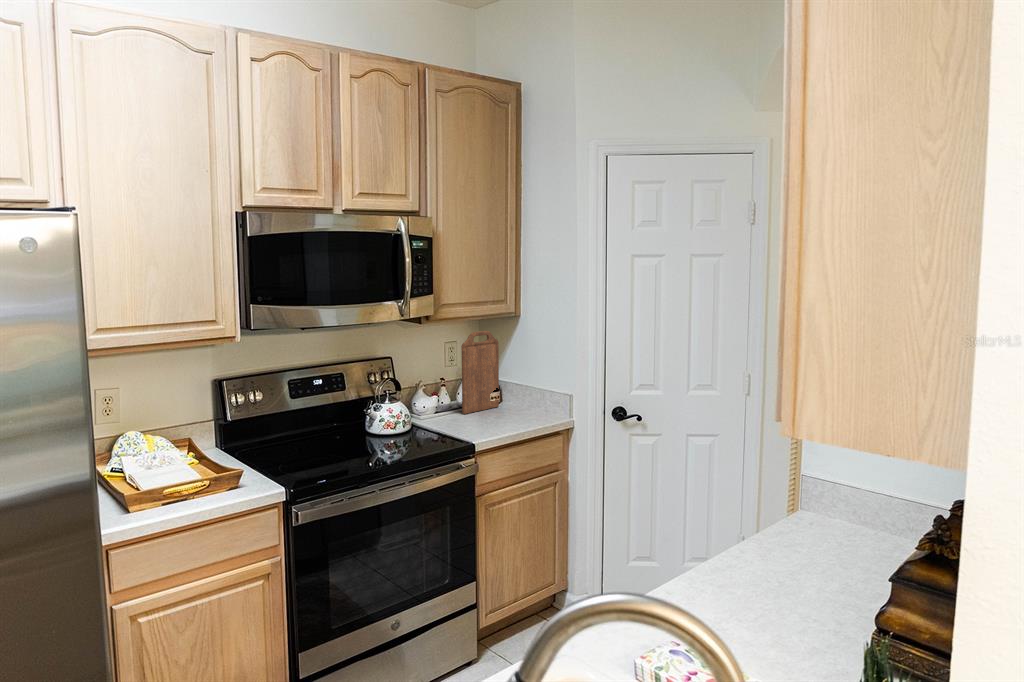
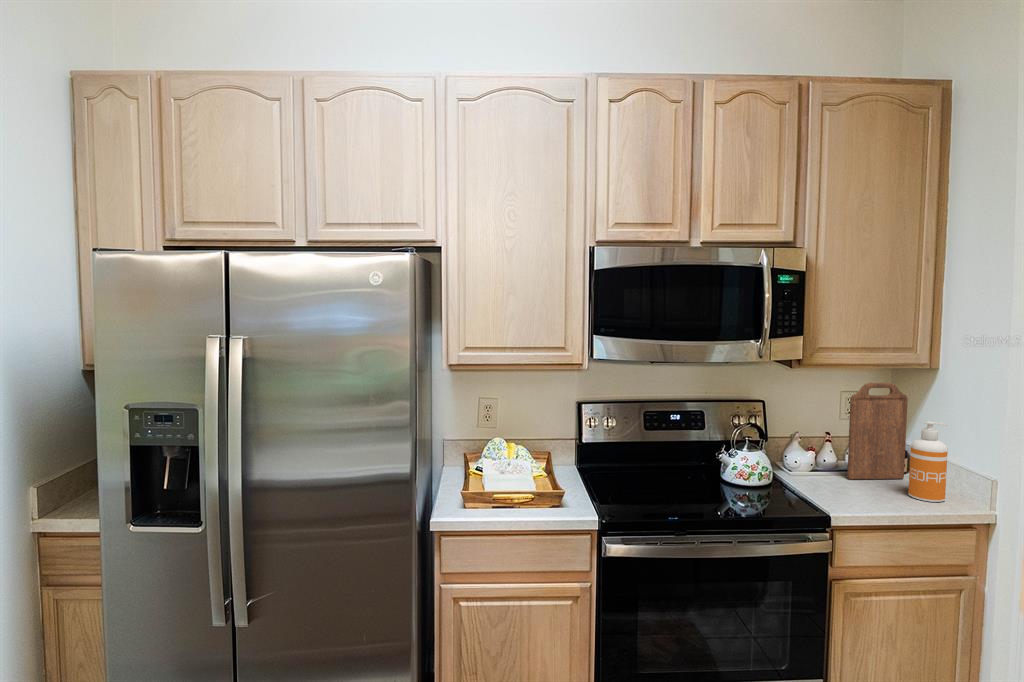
soap dispenser: none [507,358,531,419] -> present [908,421,948,502]

